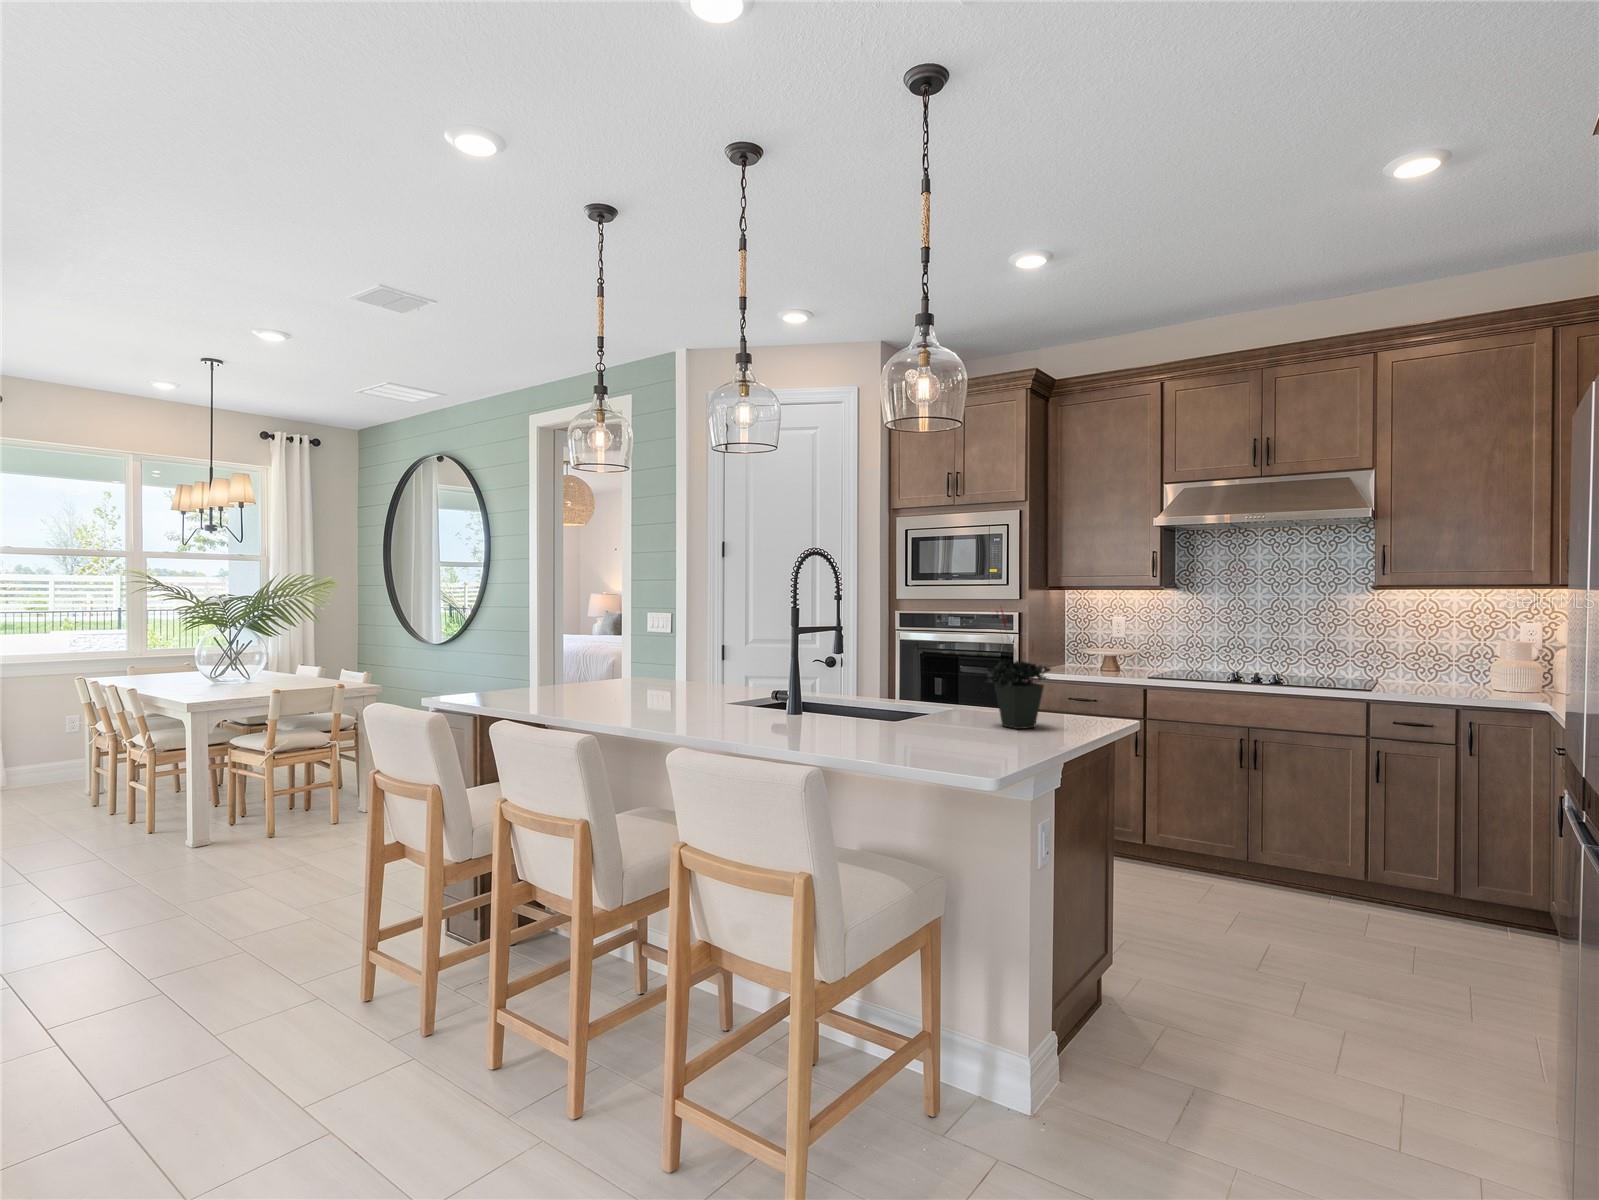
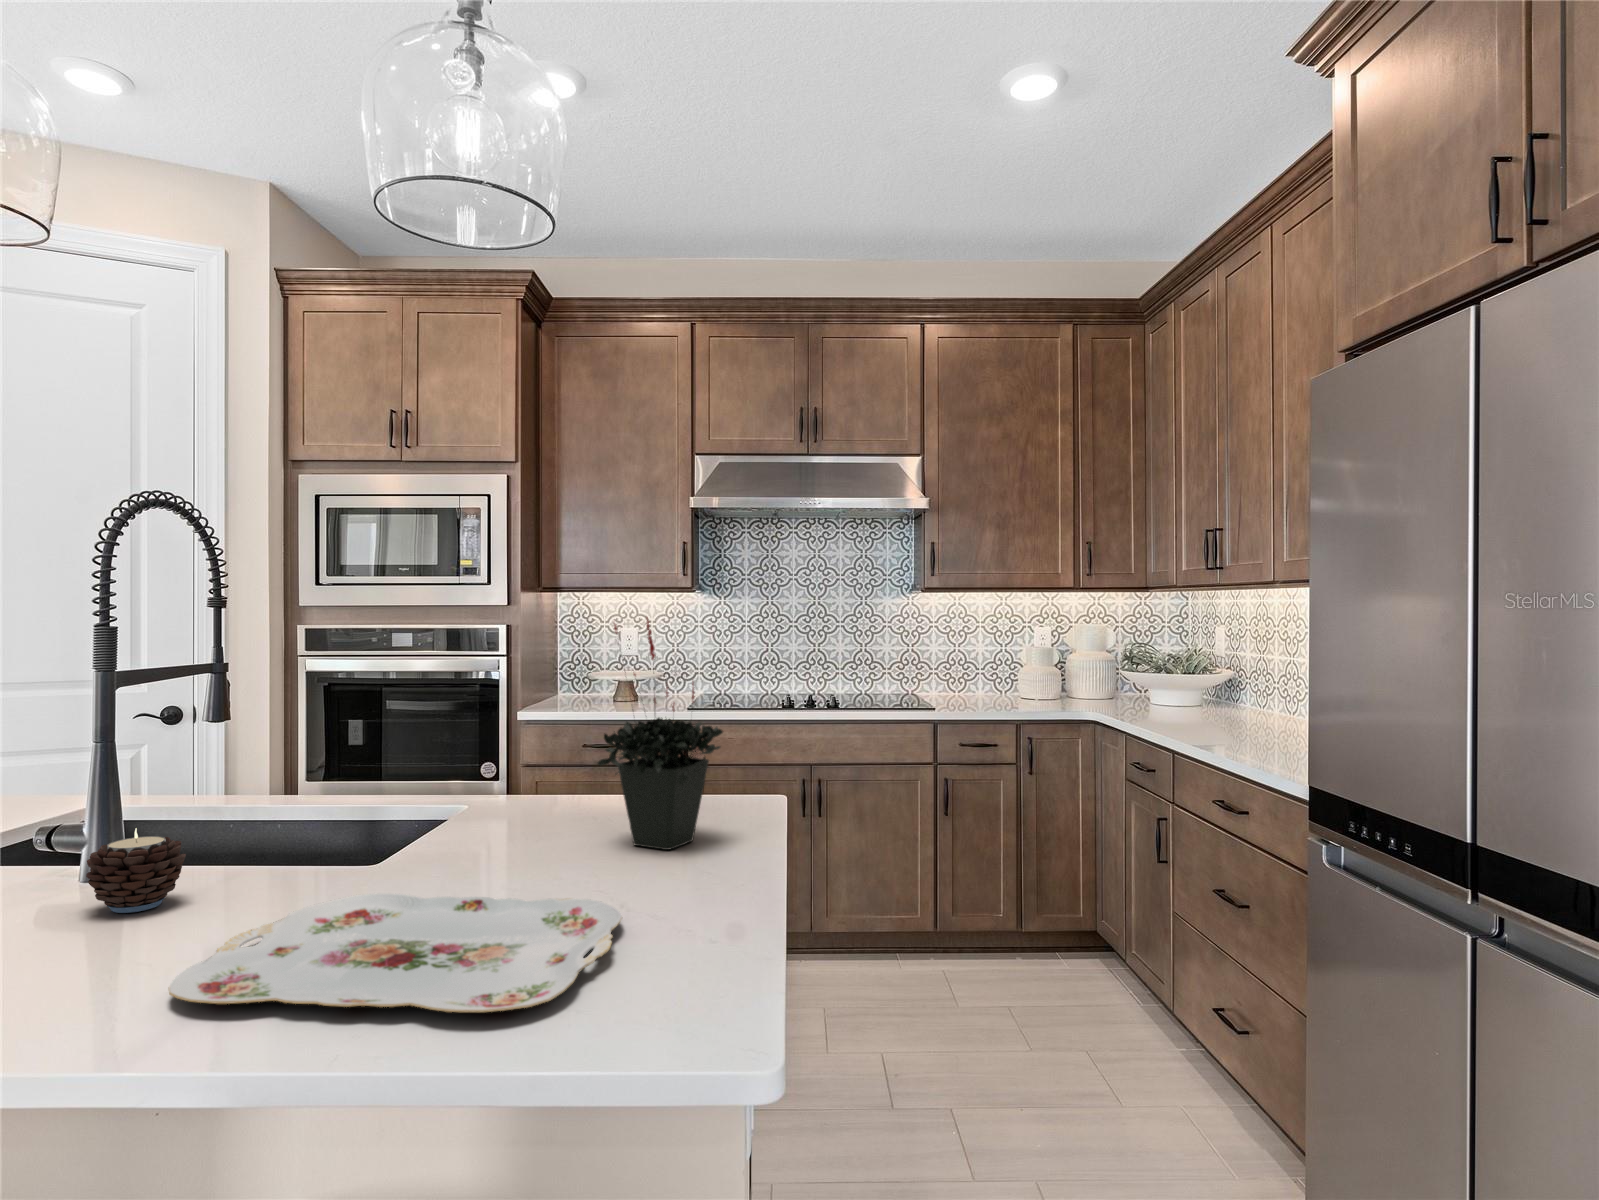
candle: none [774,688,806,720] -> present [86,828,186,913]
serving tray: none [791,723,960,753] -> present [169,893,622,1012]

